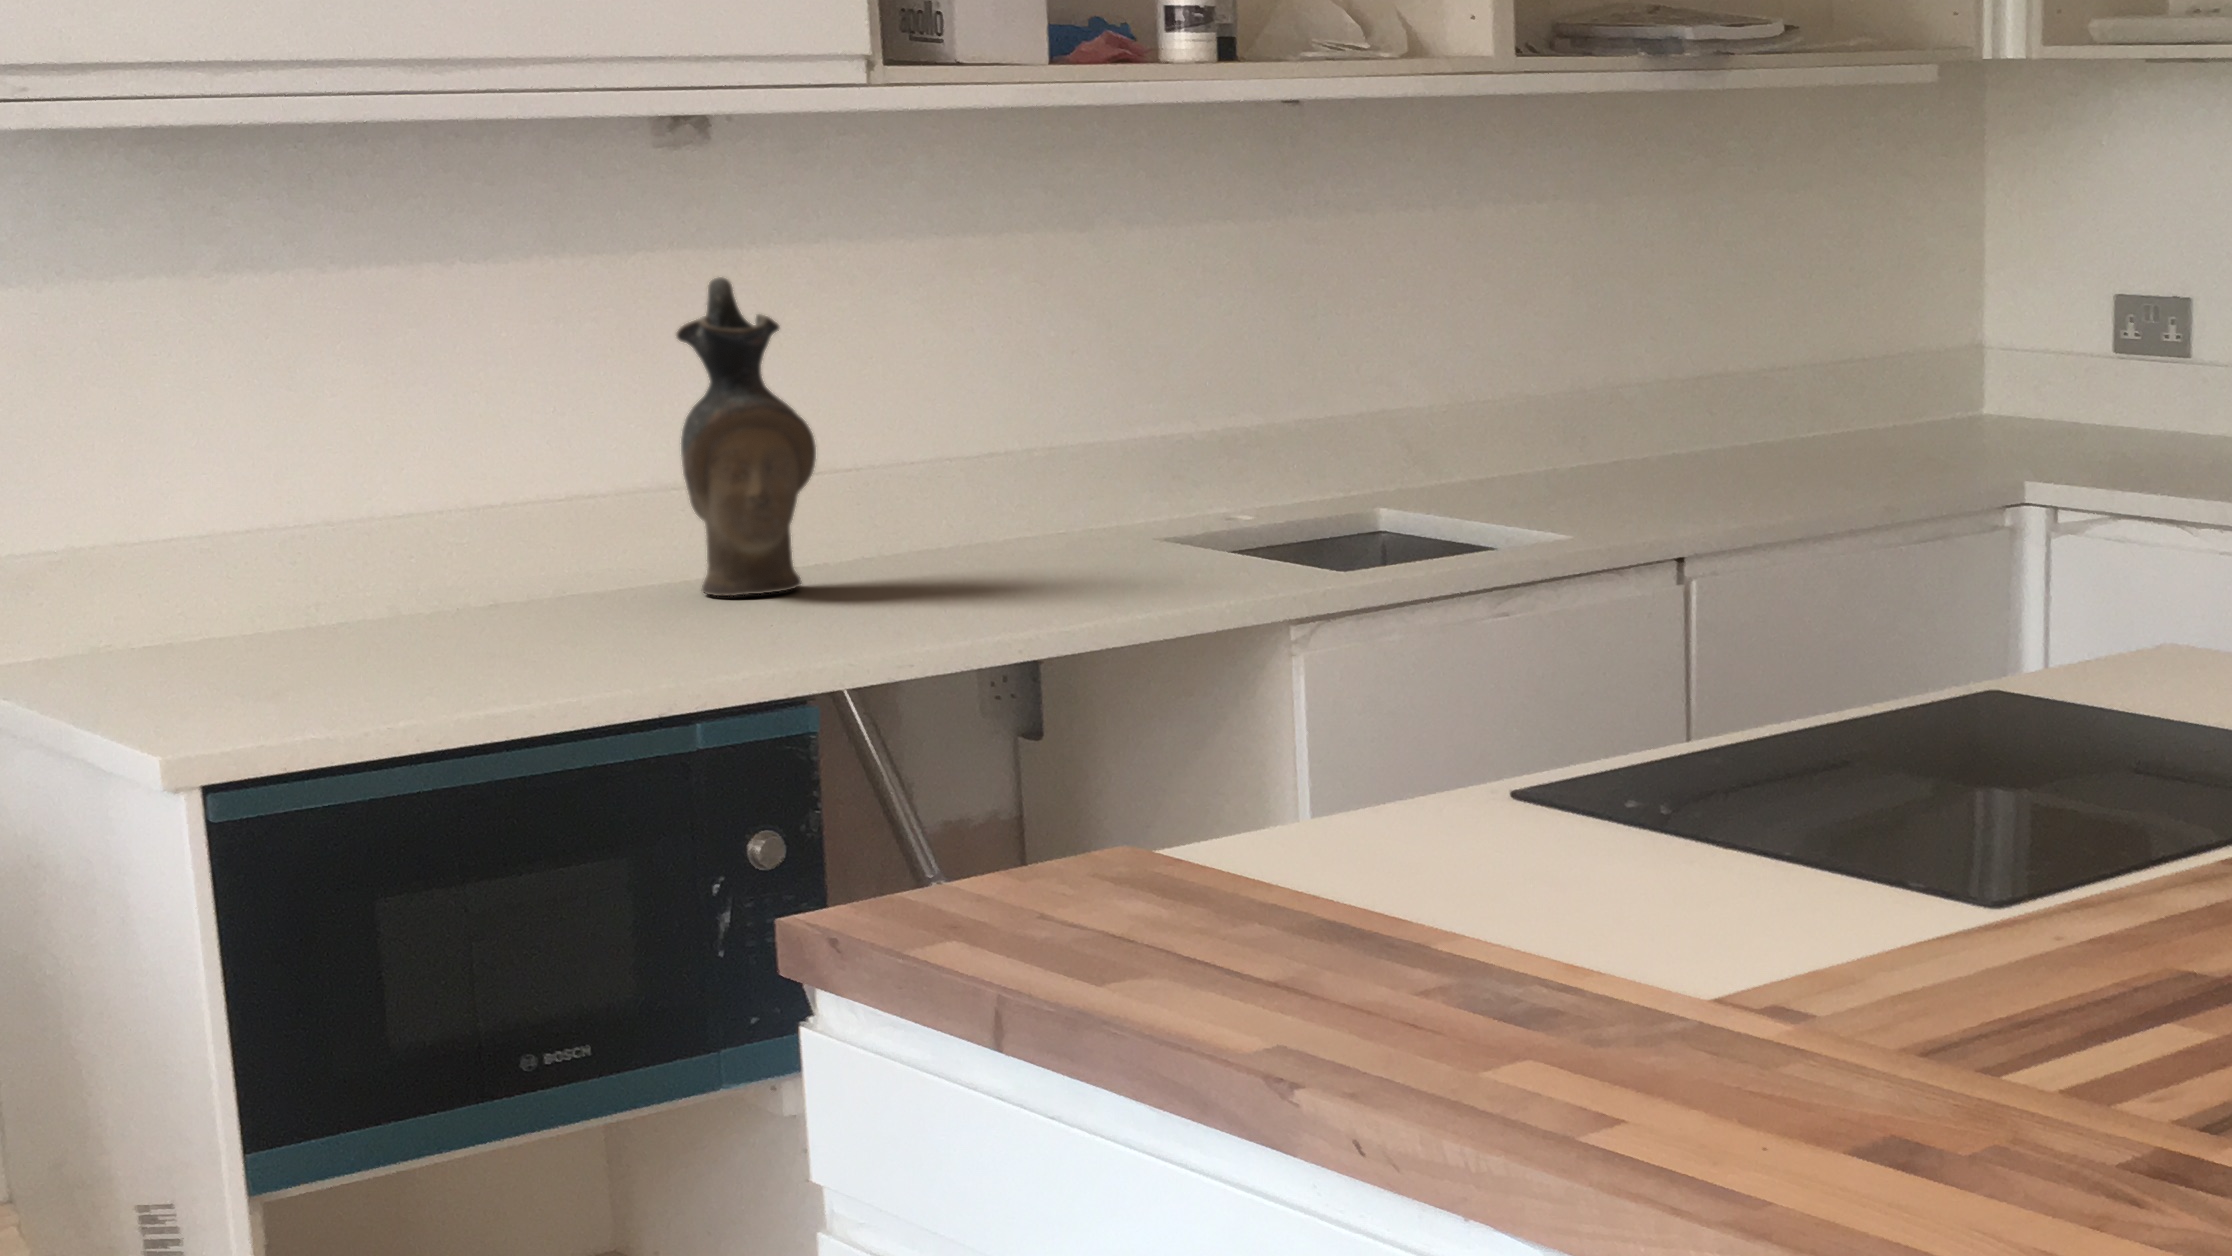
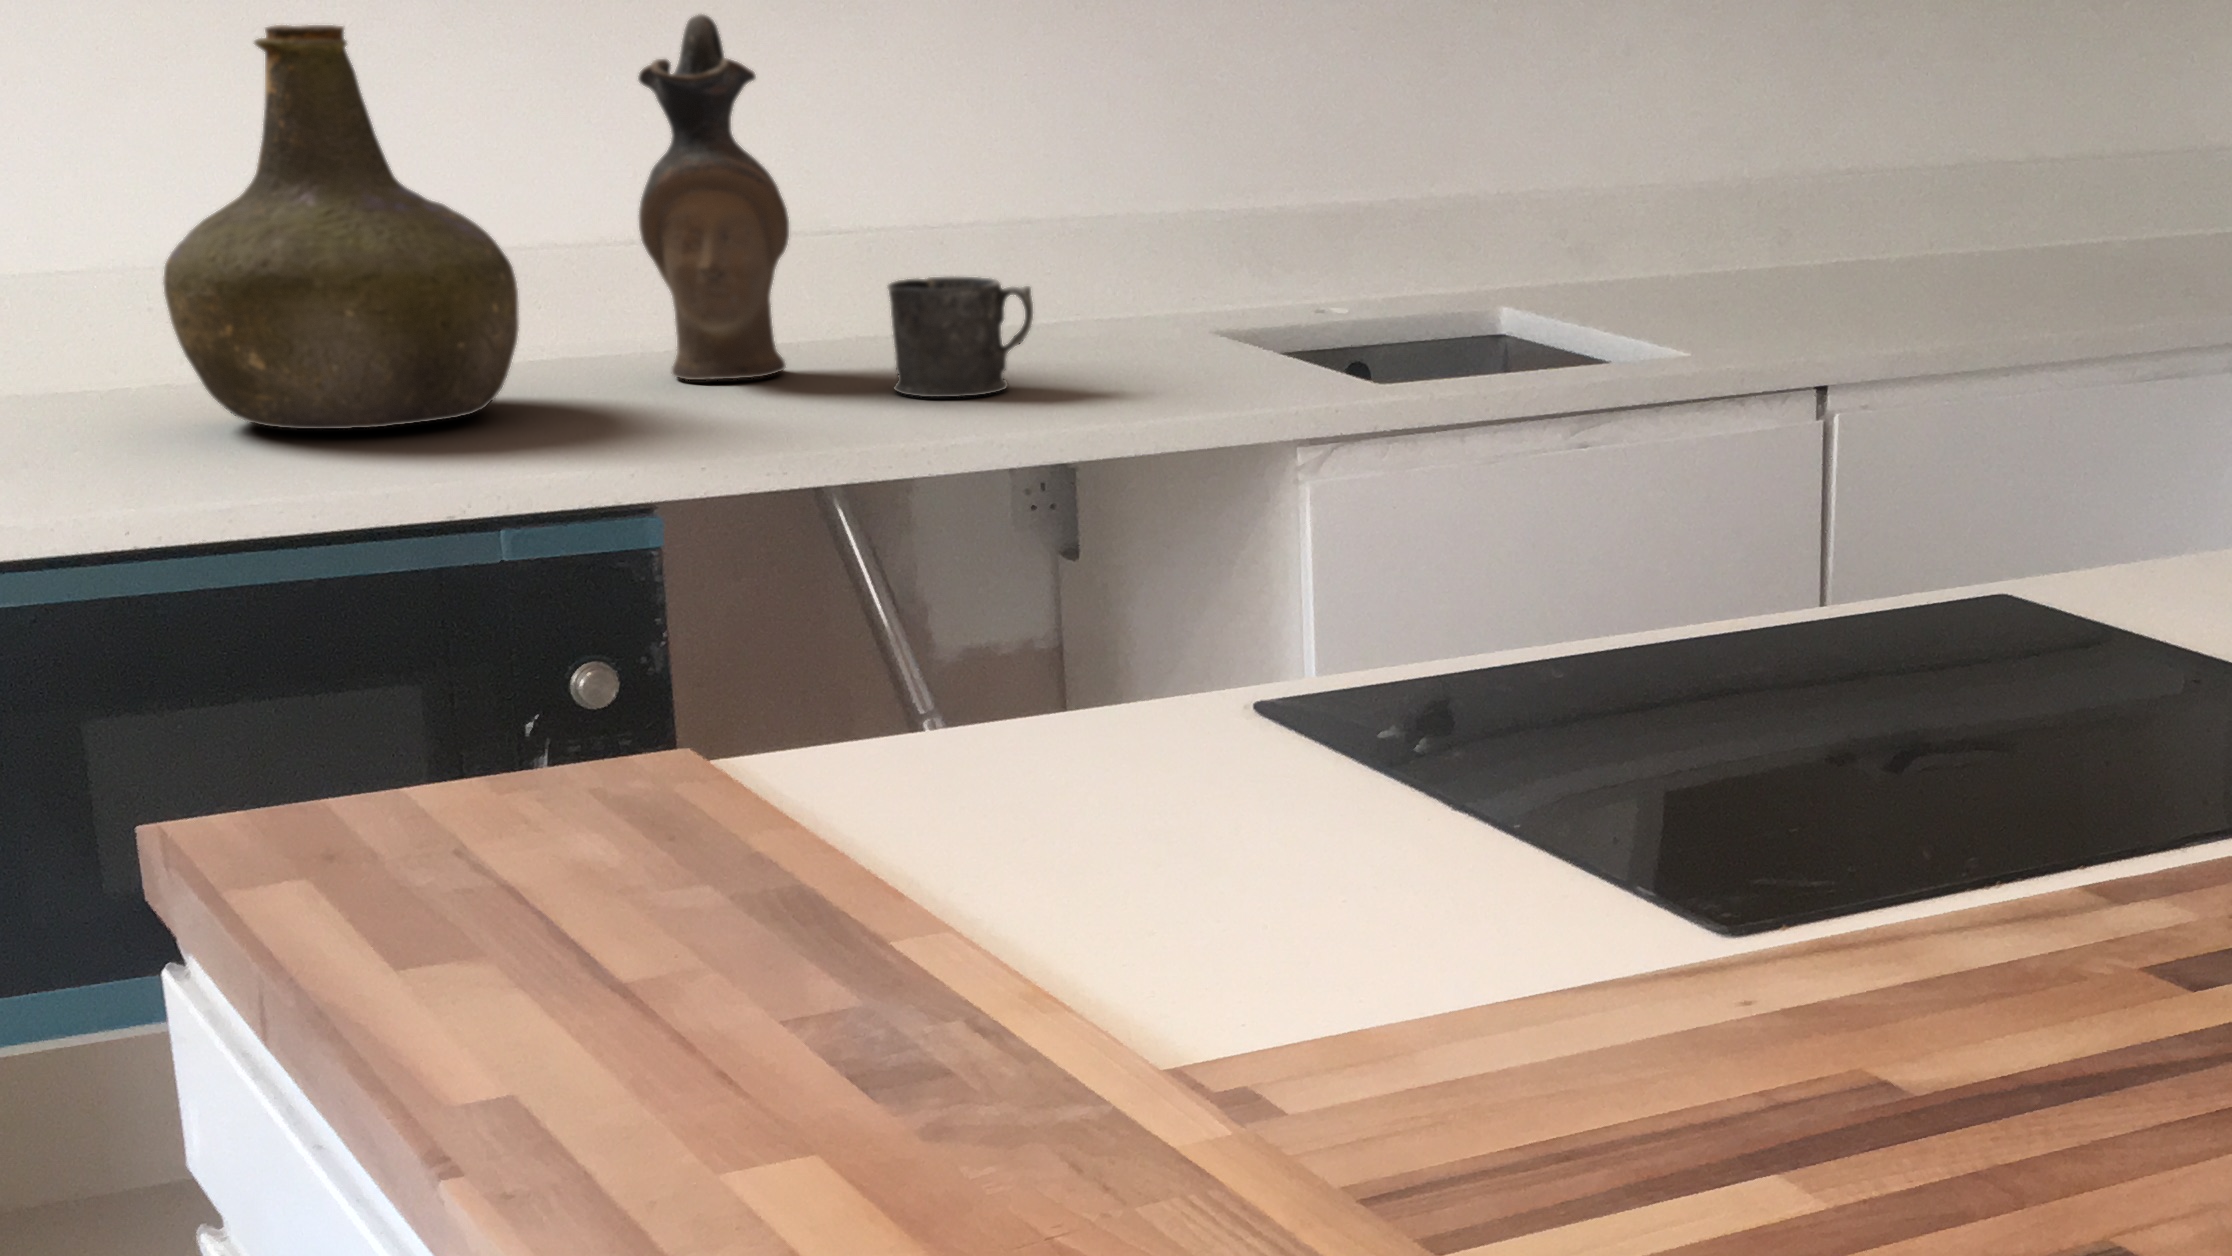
bottle: none [308,295,619,647] -> present [164,25,519,429]
mug: none [917,494,1044,598] -> present [888,276,1033,397]

